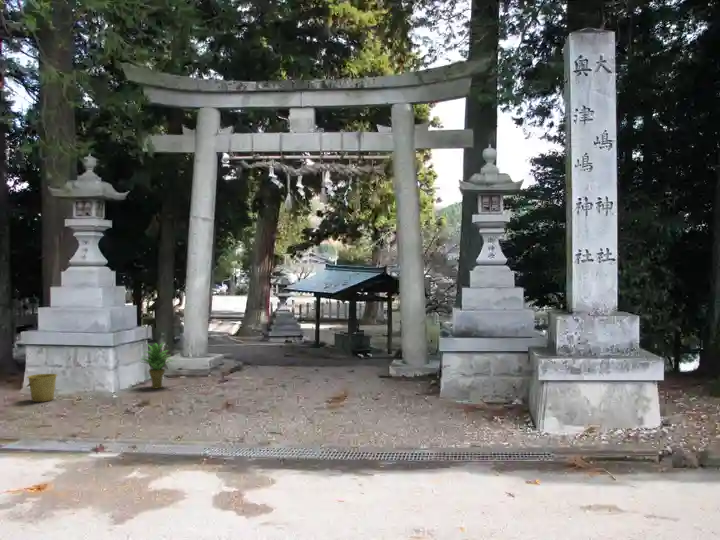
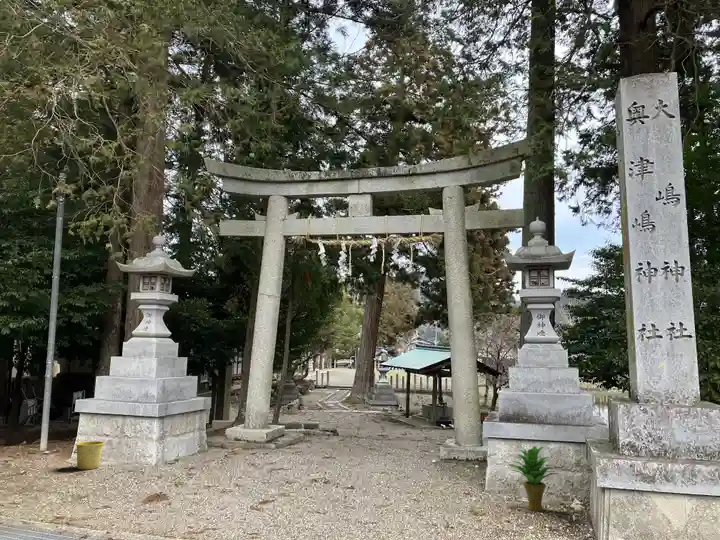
potted plant: present [144,343,169,388] -> present [511,446,558,511]

